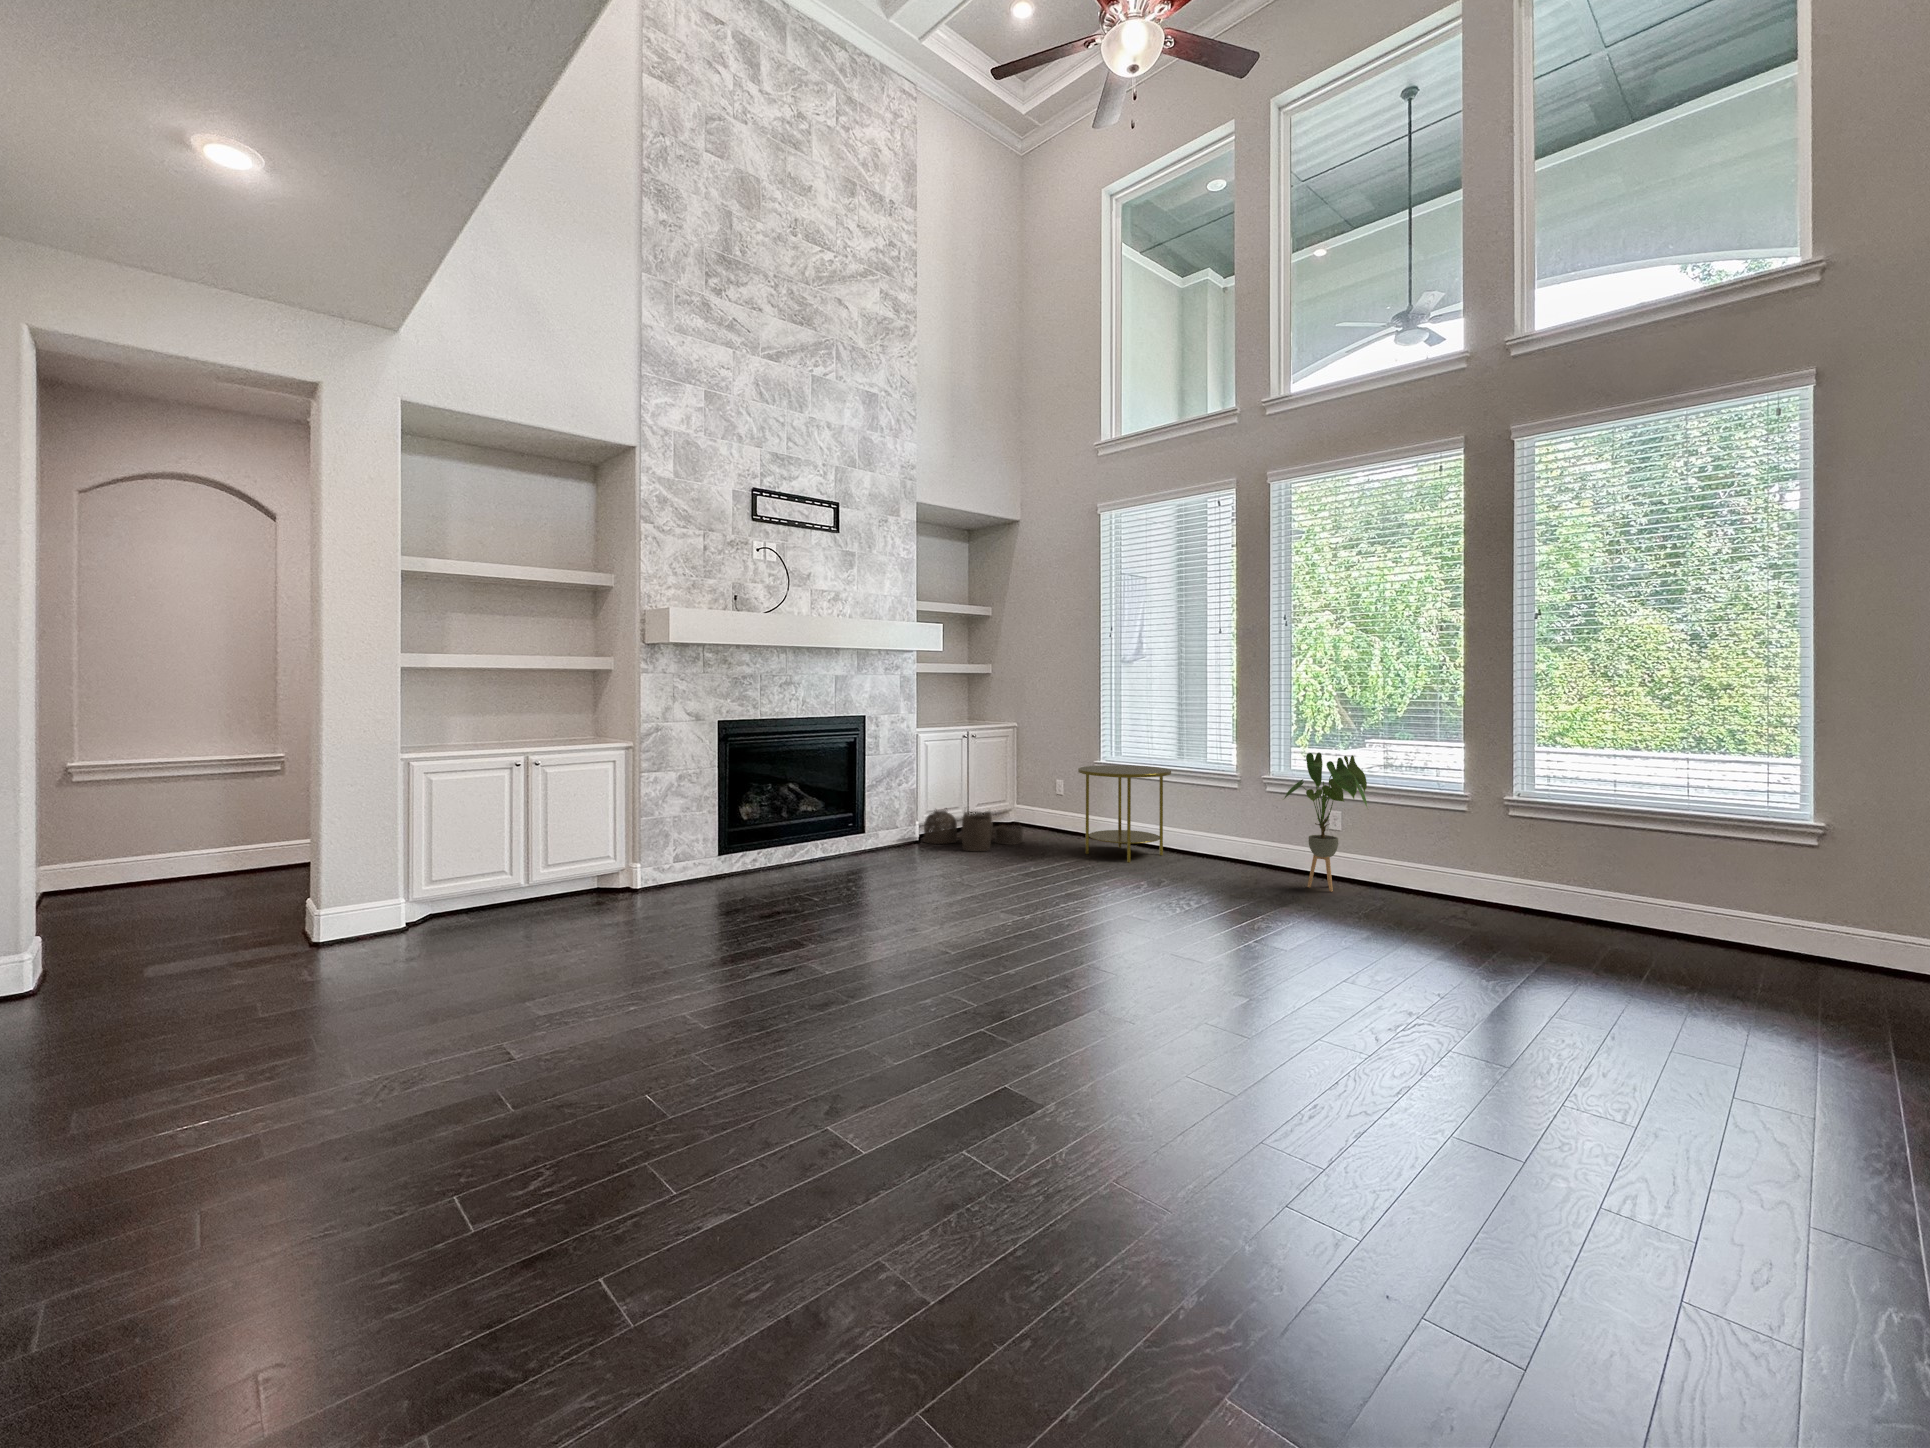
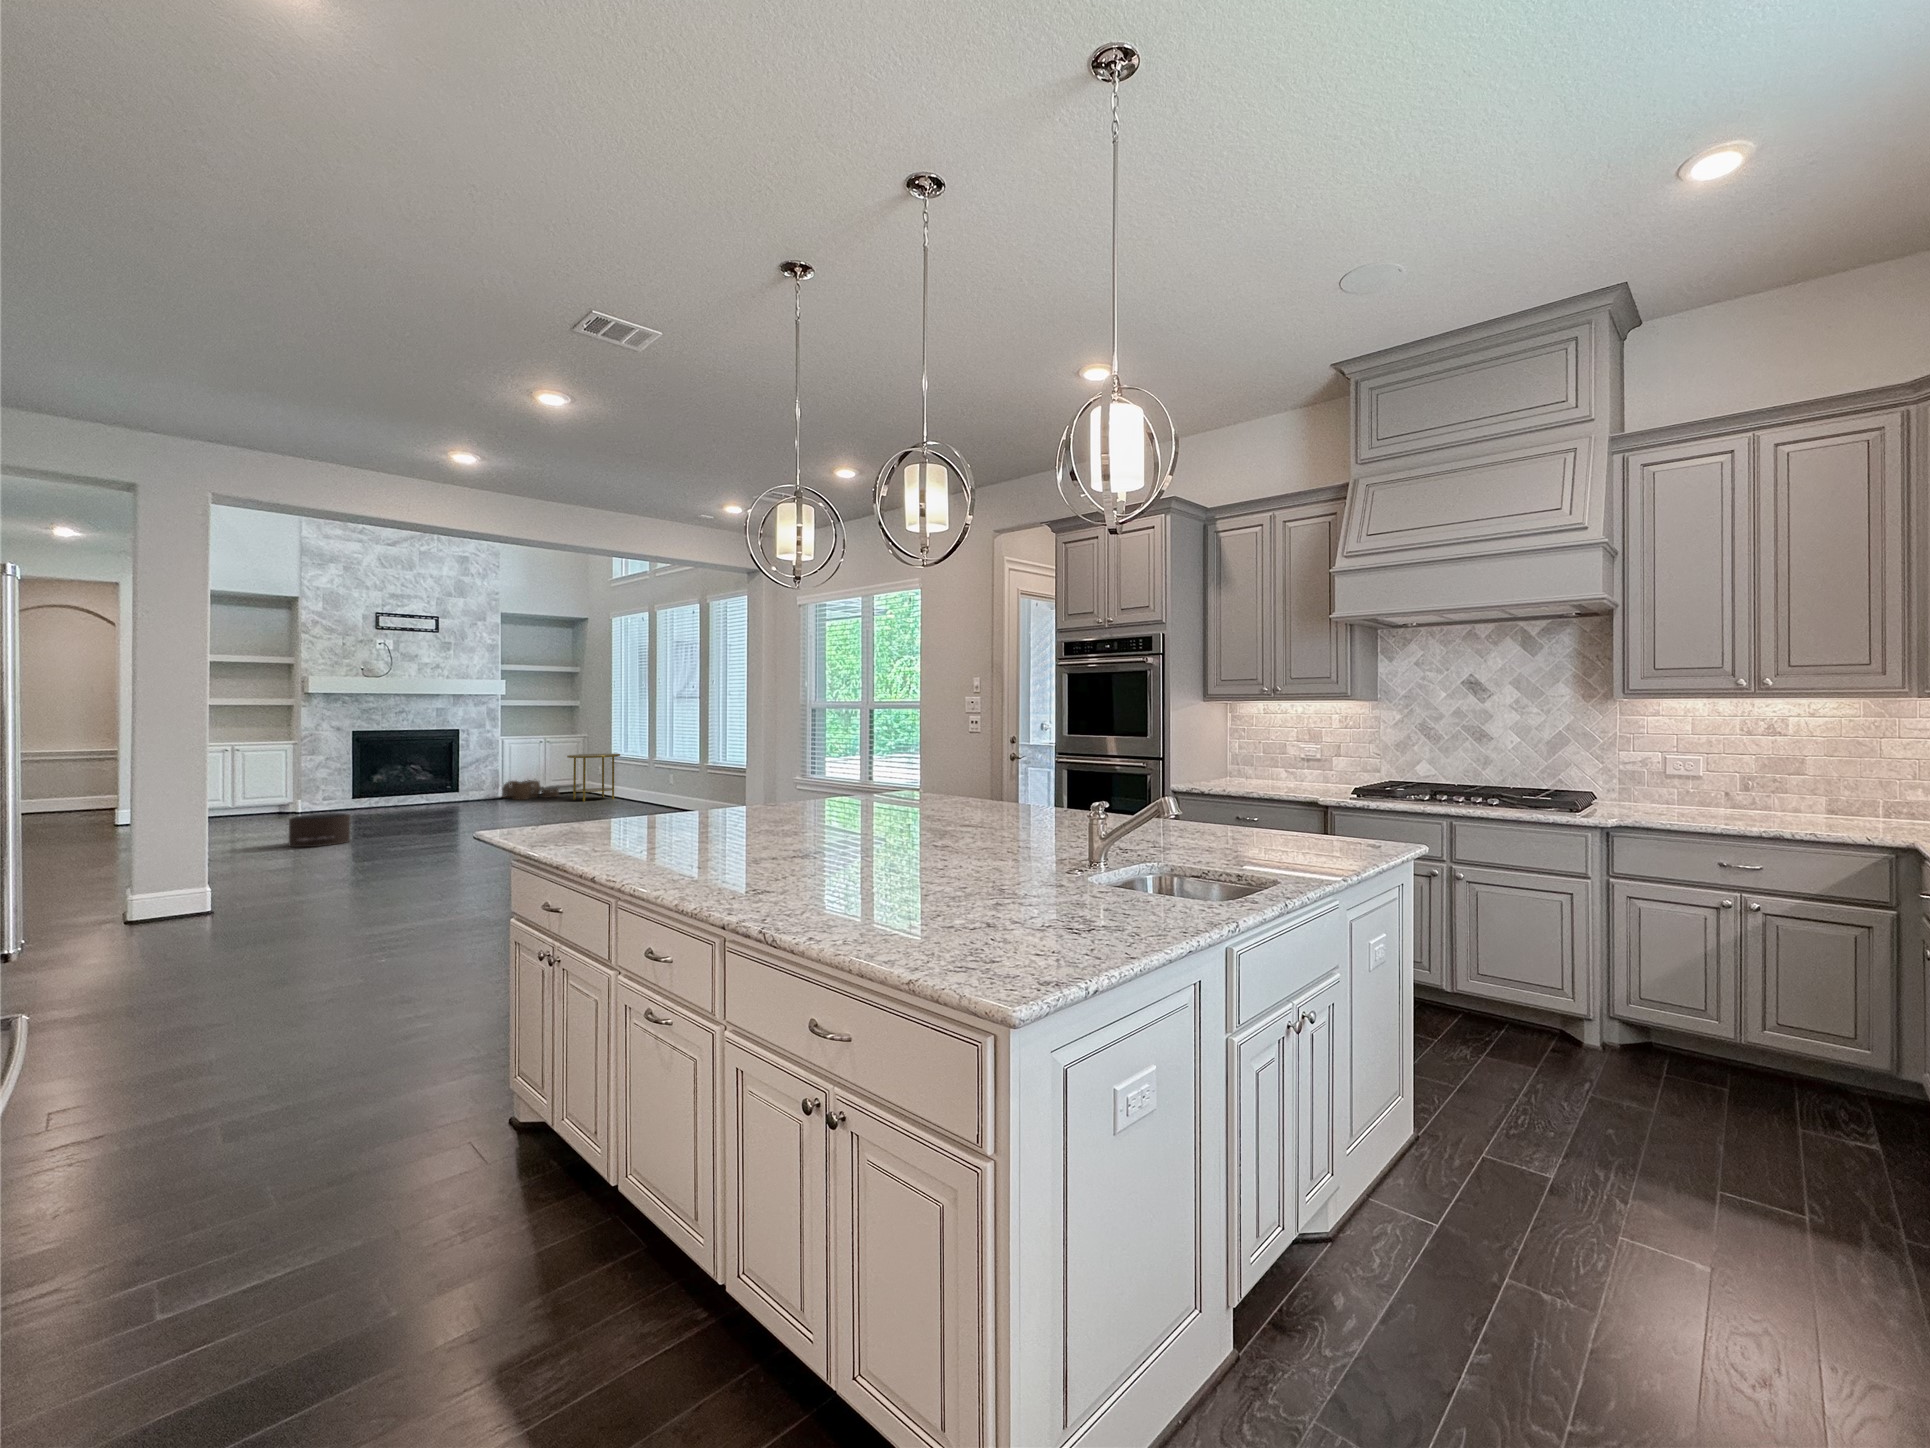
house plant: present [1284,753,1367,891] -> none [623,742,666,807]
pouf: none [921,993,1122,1152] -> present [289,813,351,847]

